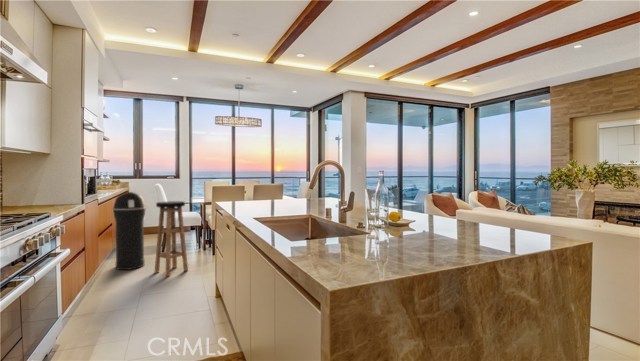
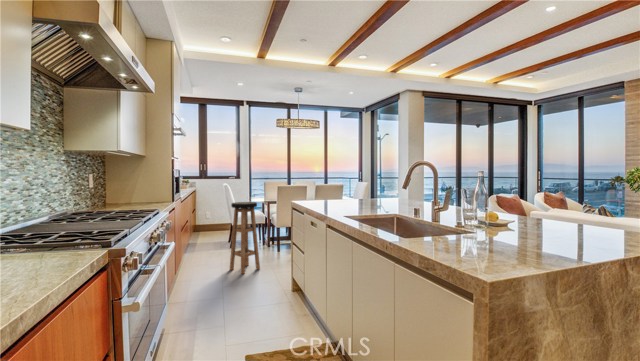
trash can: present [113,192,145,270] -> none [191,193,219,266]

